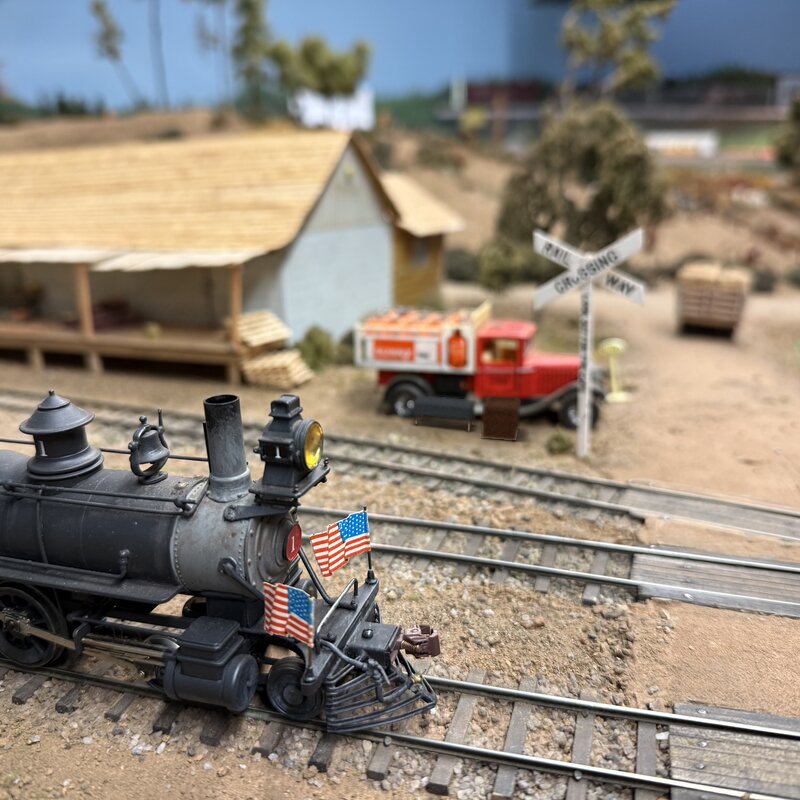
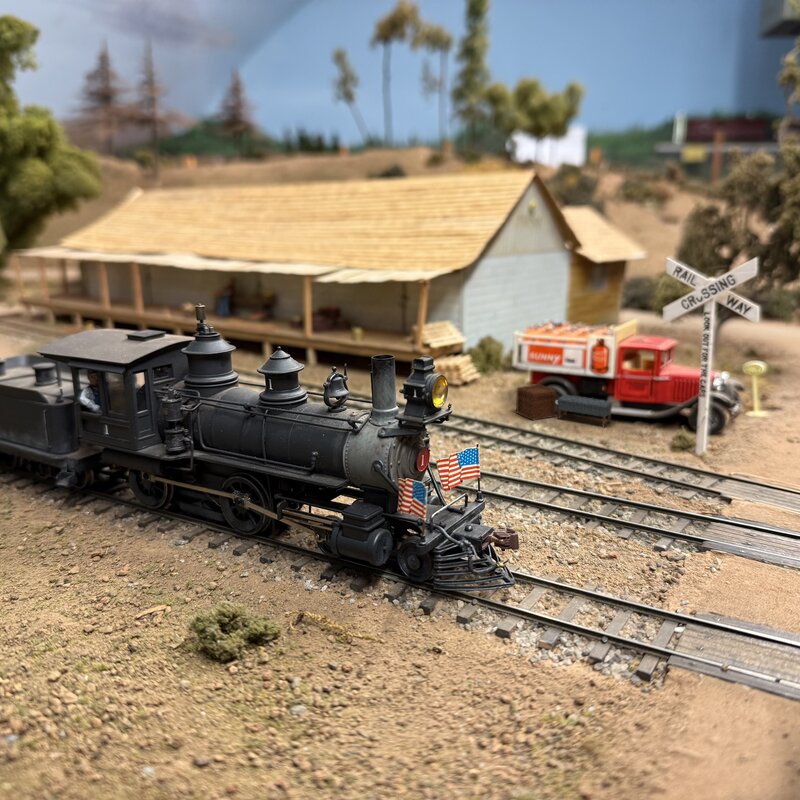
wooden crate: present [481,396,521,441] -> present [516,384,556,420]

